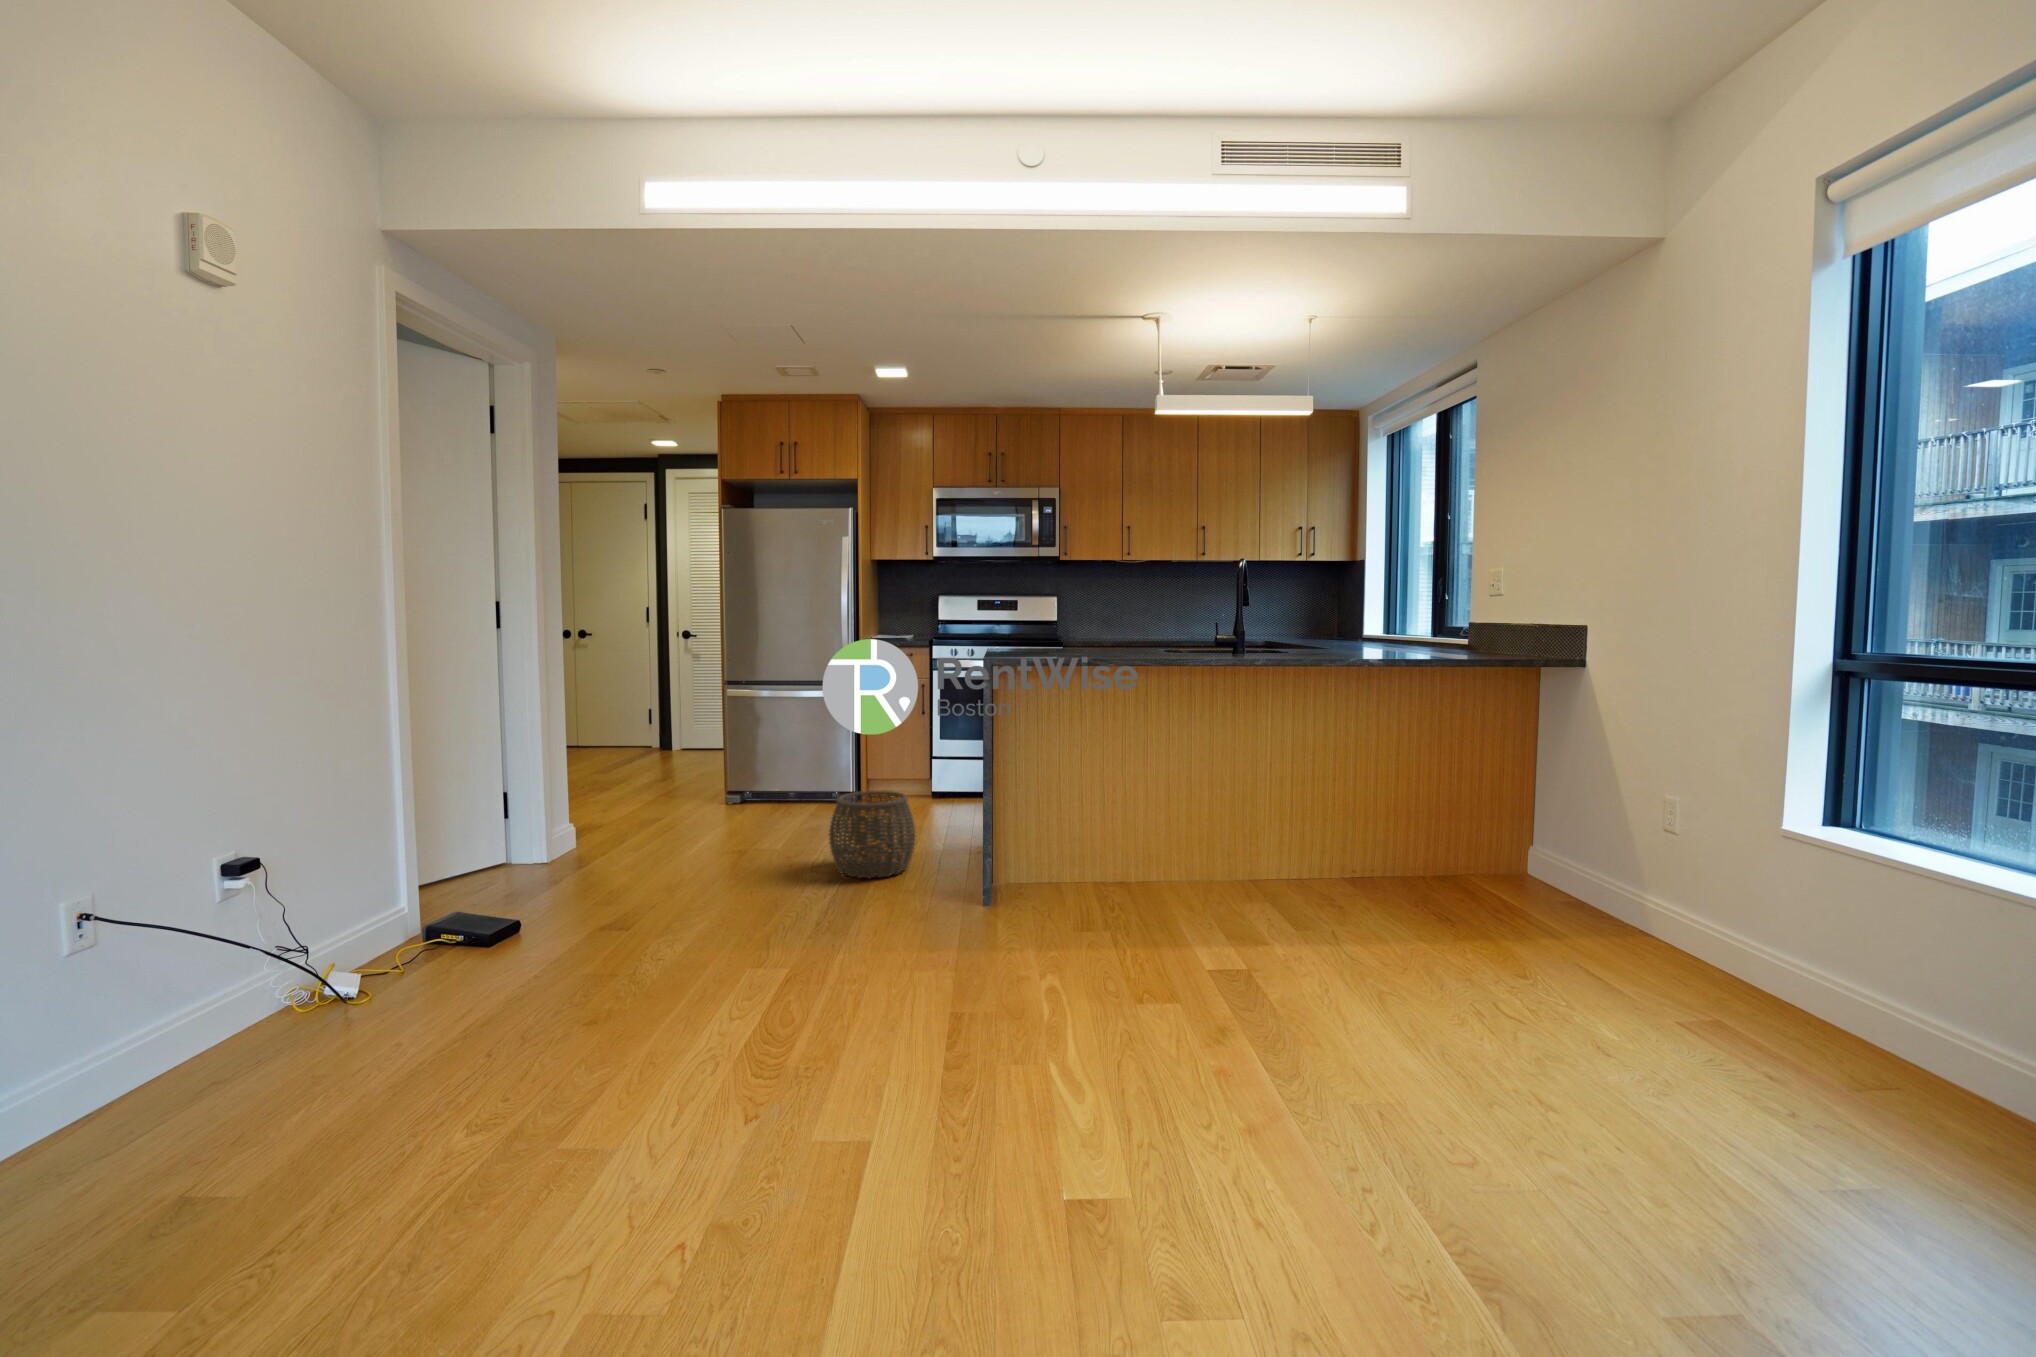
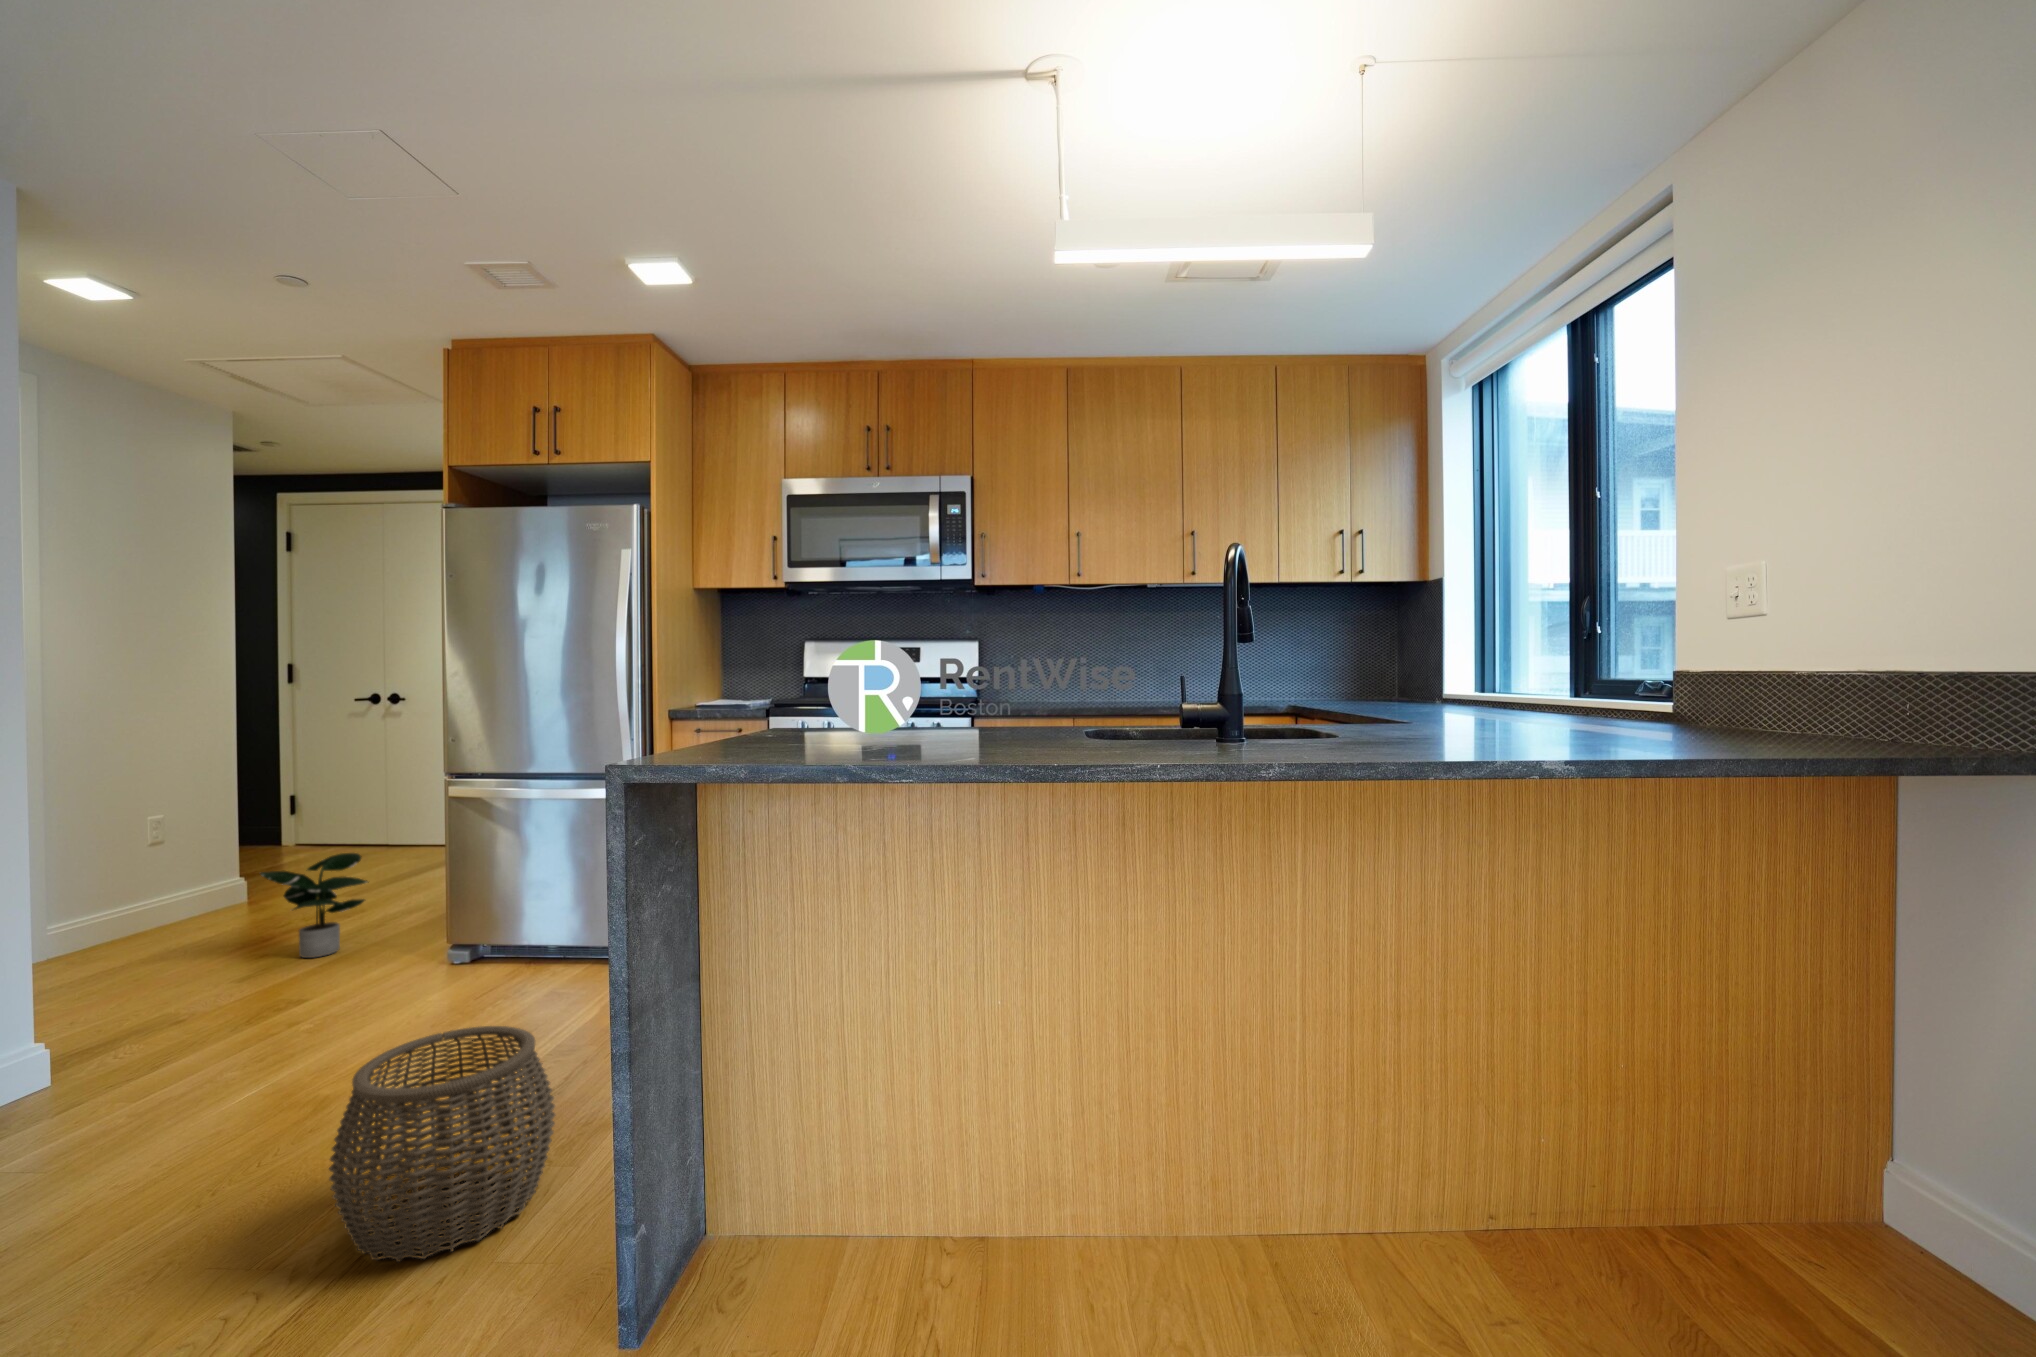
potted plant: none [603,736,667,801] -> present [261,853,367,958]

